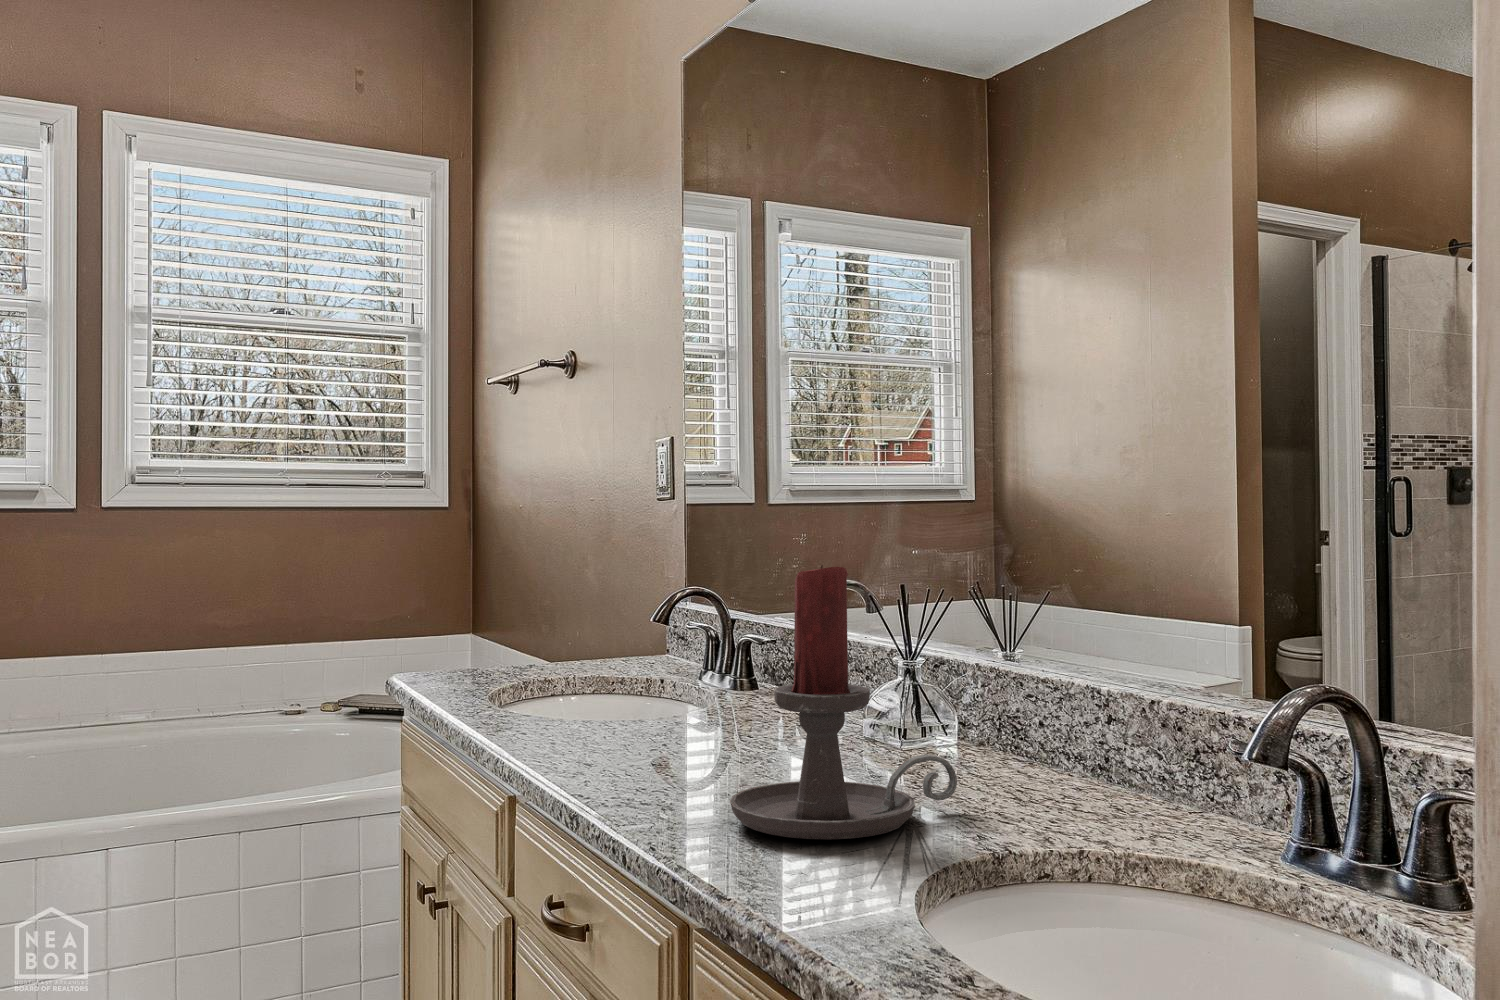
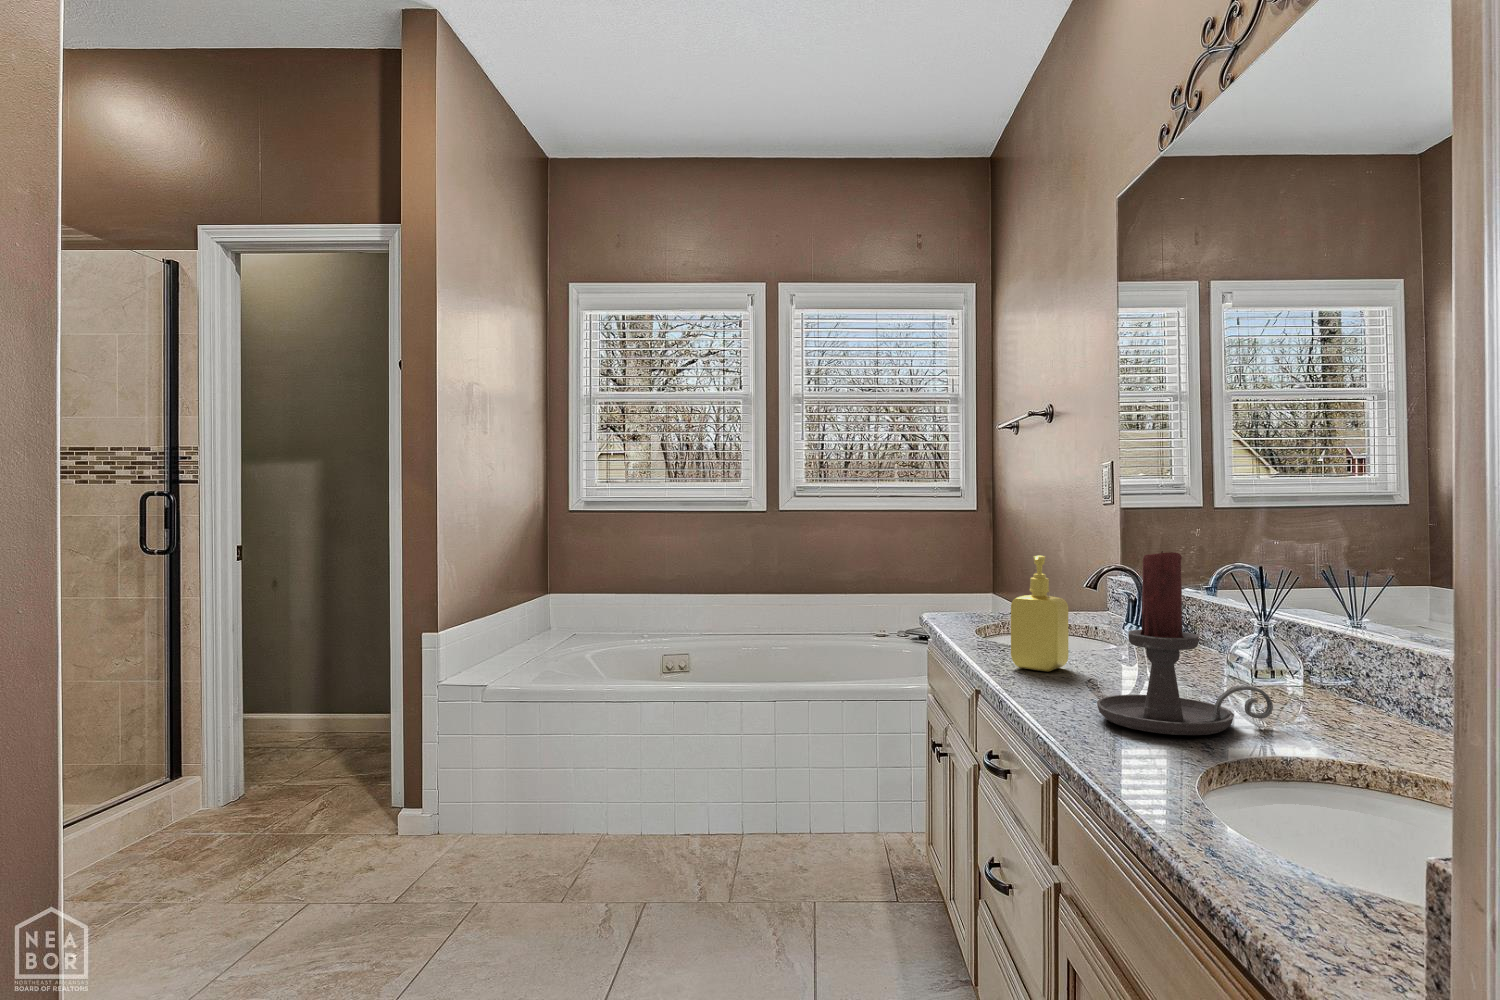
soap dispenser: none [570,577,656,759] -> present [1011,556,1068,672]

